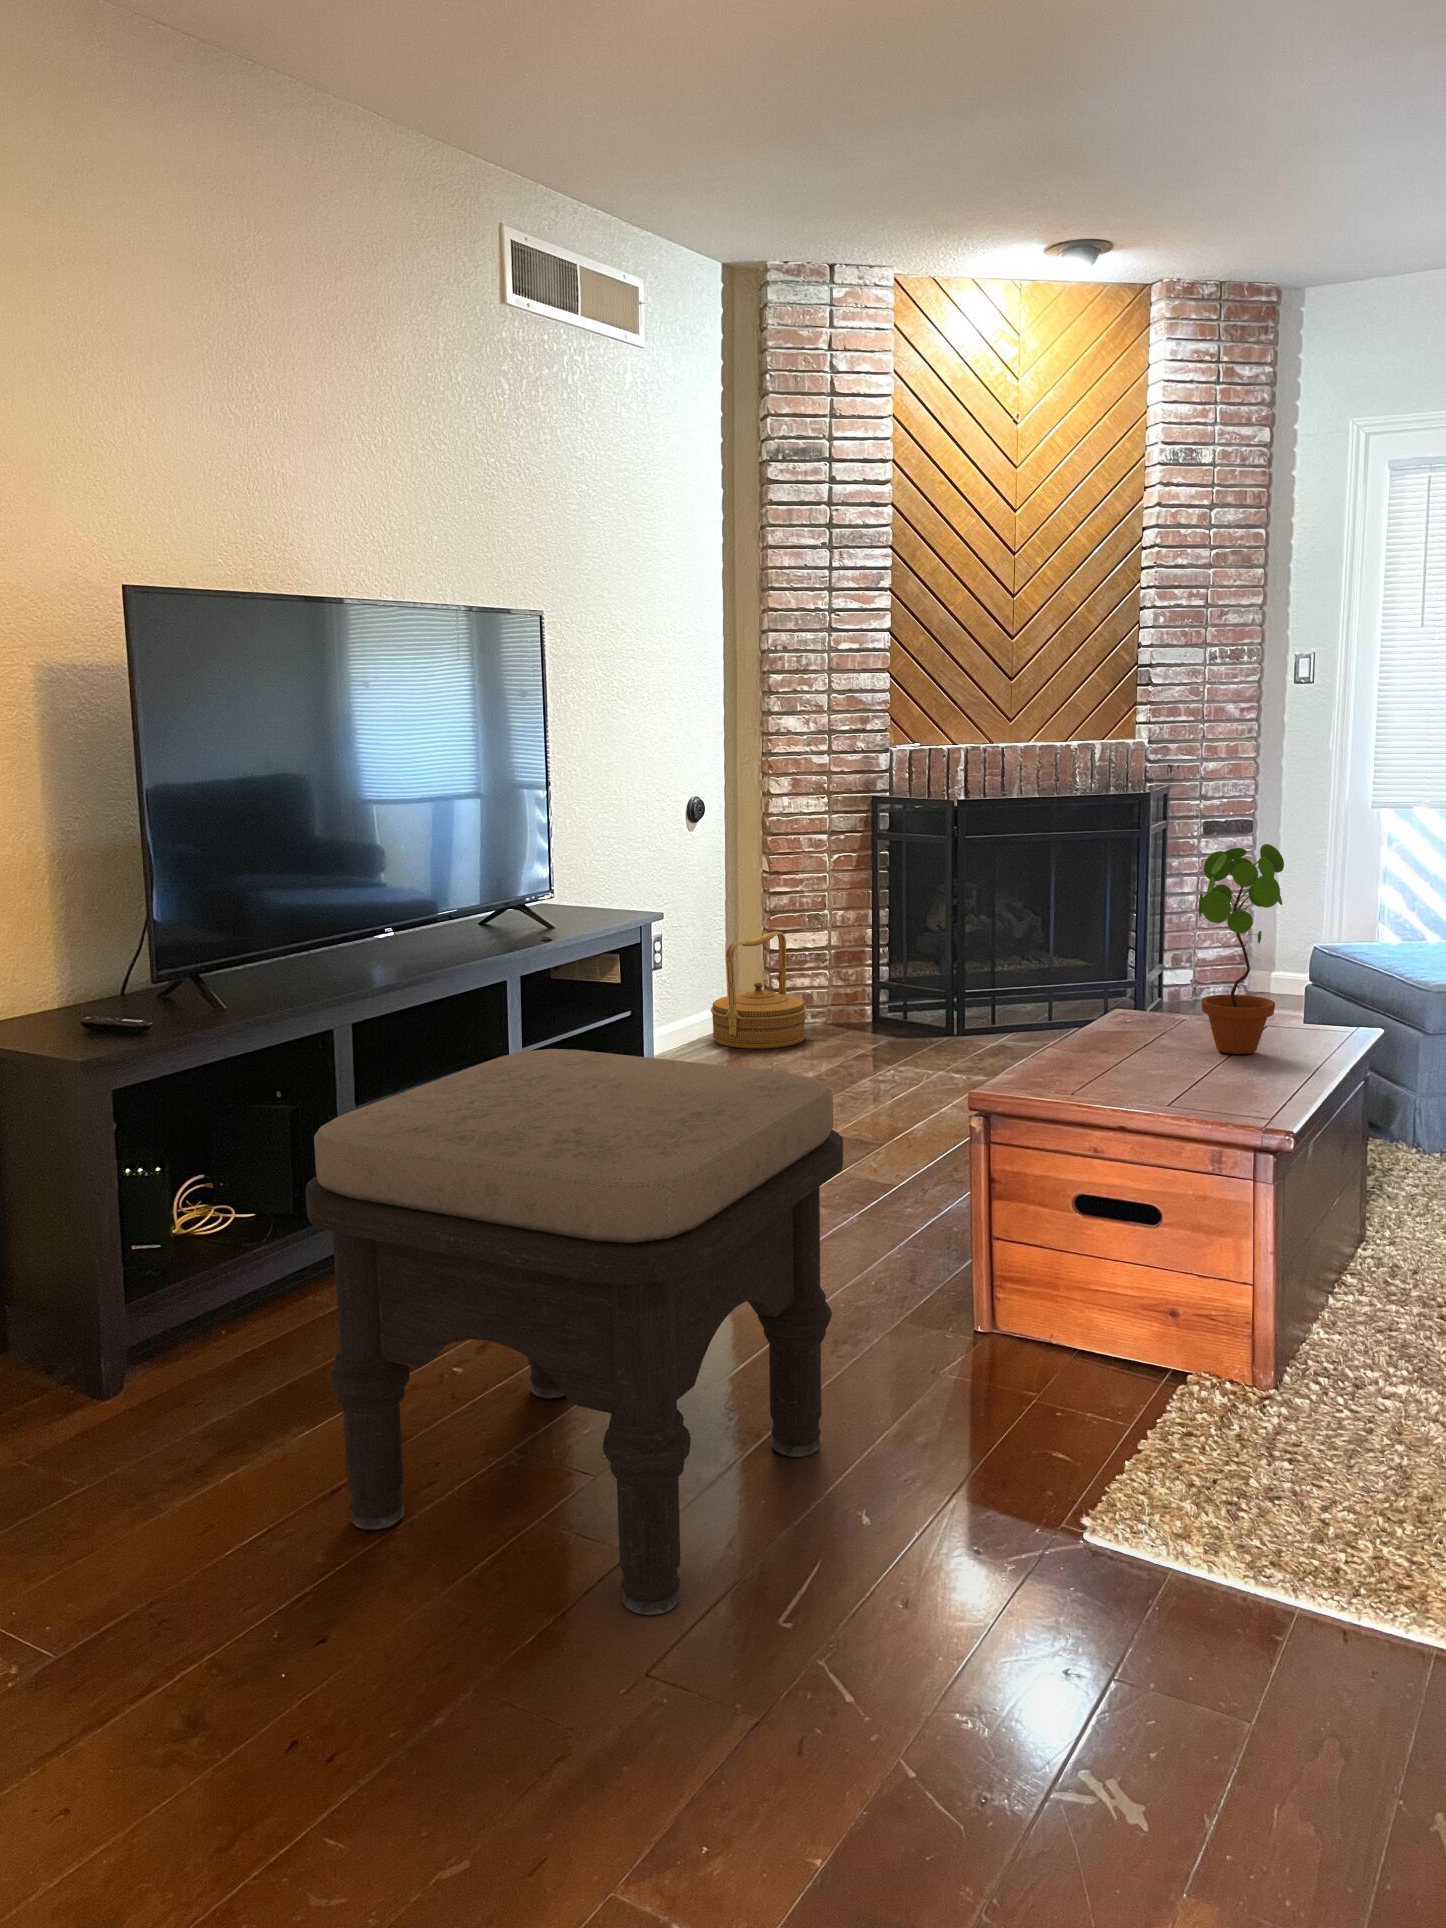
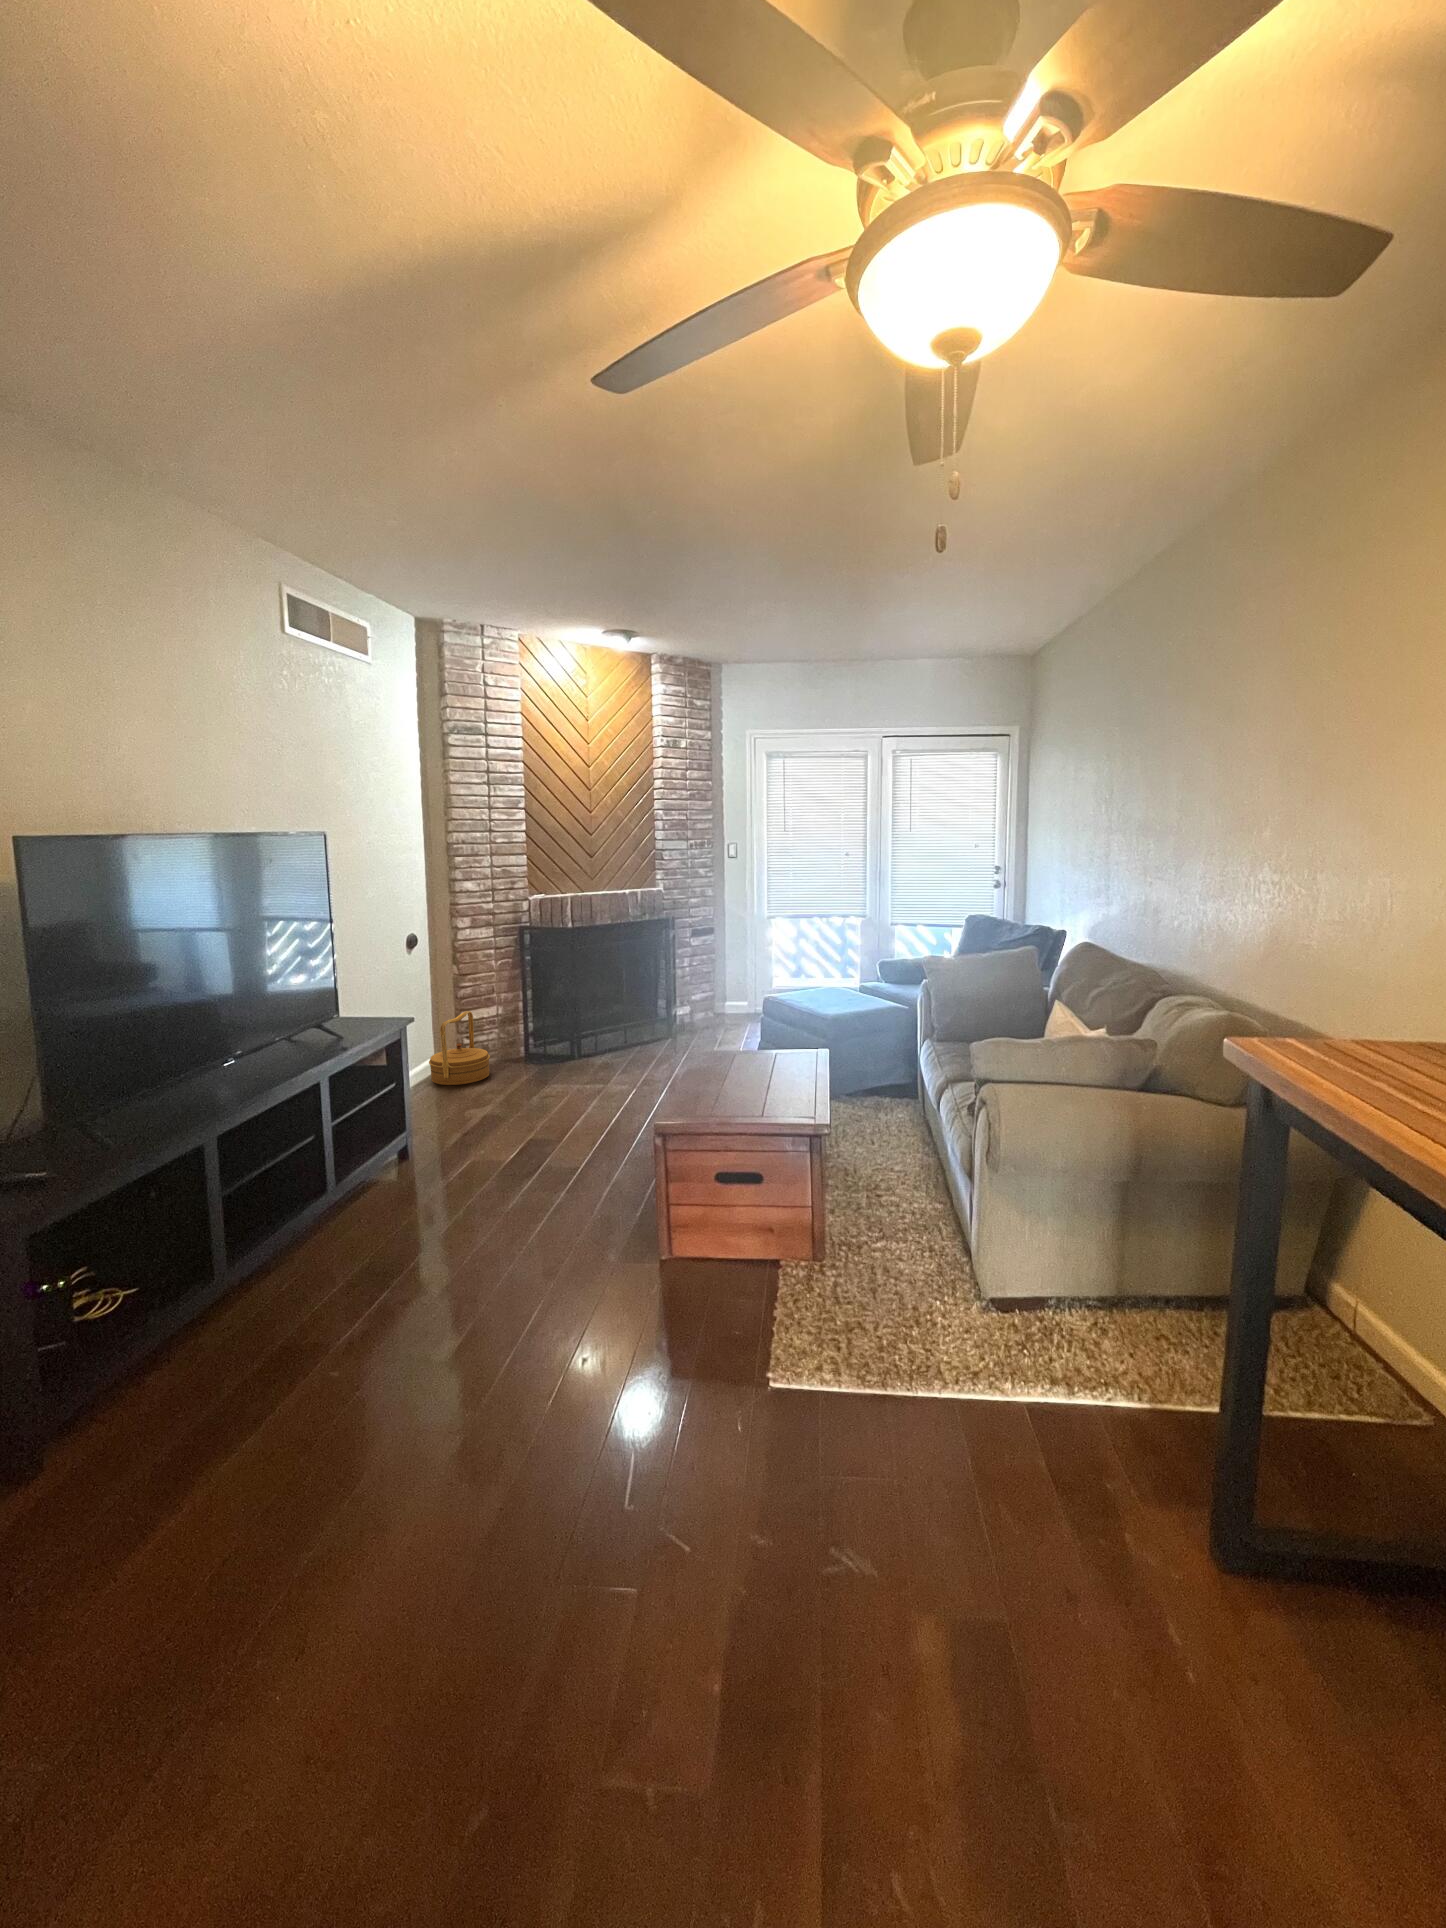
potted plant: present [1199,844,1284,1054] -> none [749,970,790,1080]
ottoman: present [306,1049,843,1616] -> none [273,1145,620,1522]

